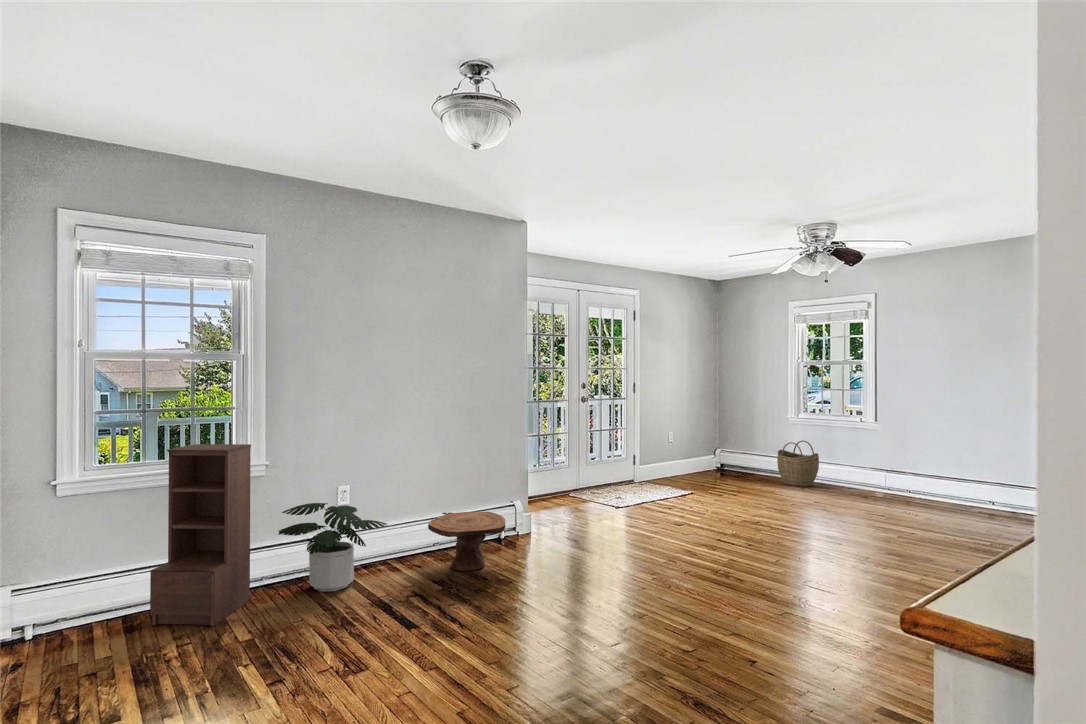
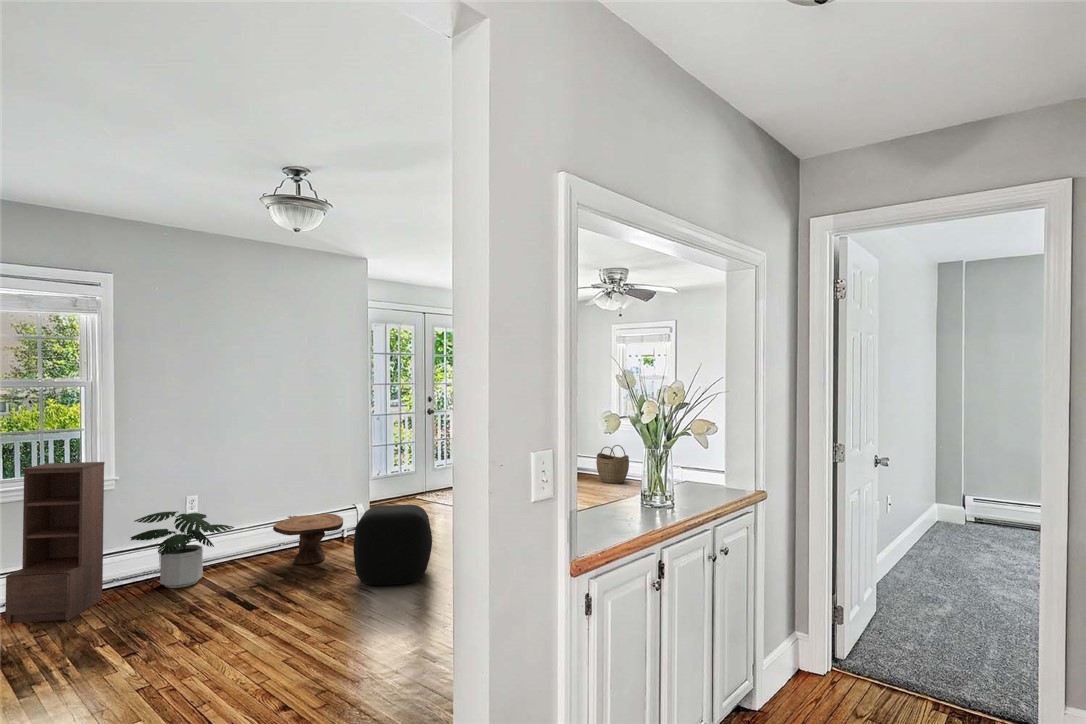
ottoman: none [524,507,618,607] -> present [353,504,432,585]

